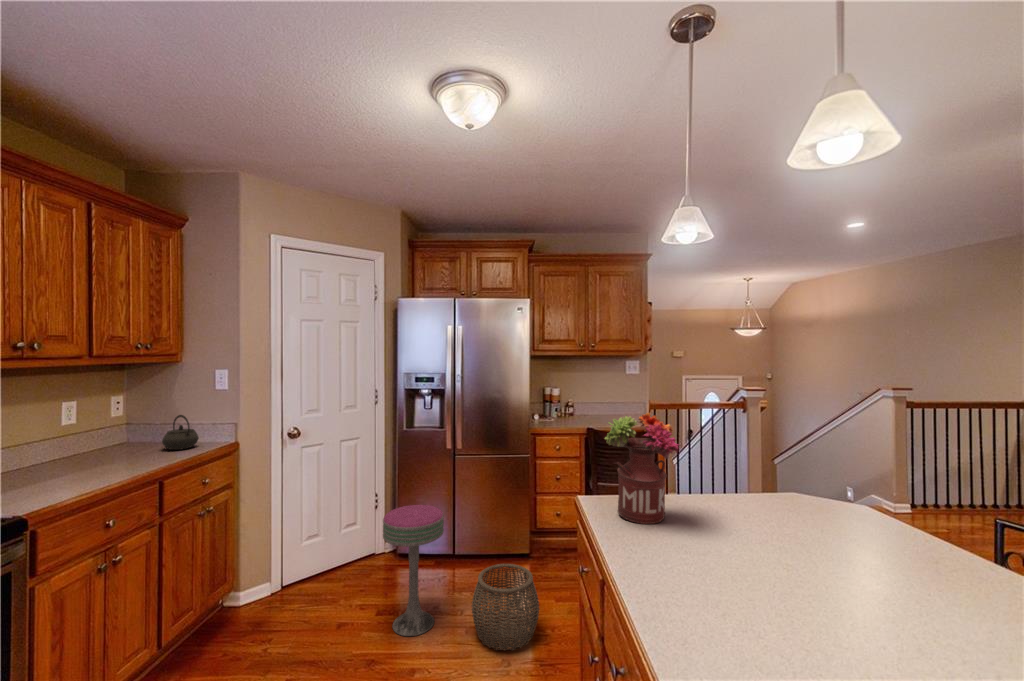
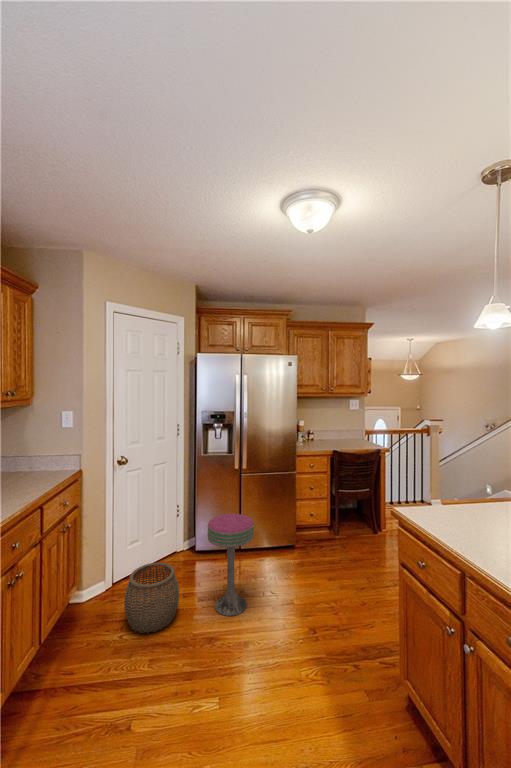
flower arrangement: present [605,413,679,524] -> none [422,445,483,526]
kettle: present [162,415,199,450] -> none [24,449,53,478]
woven basket: present [472,564,539,651] -> present [124,563,179,633]

